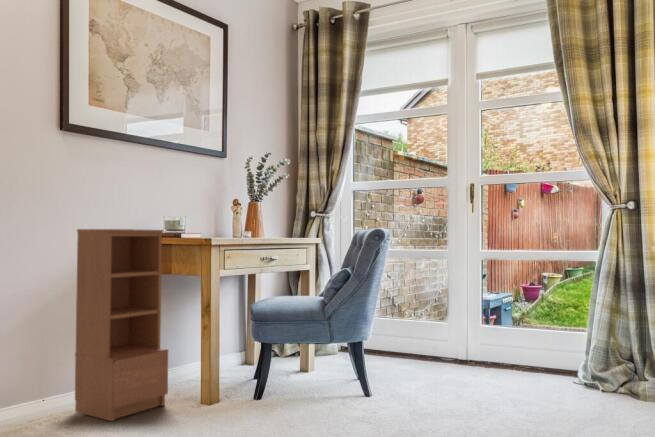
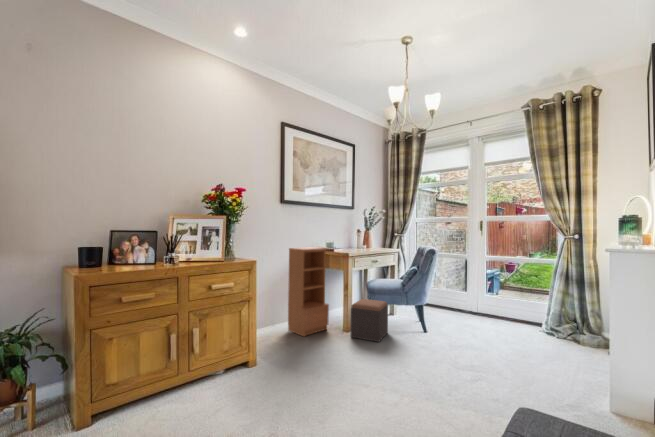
footstool: none [215,335,294,420] -> present [350,299,388,342]

